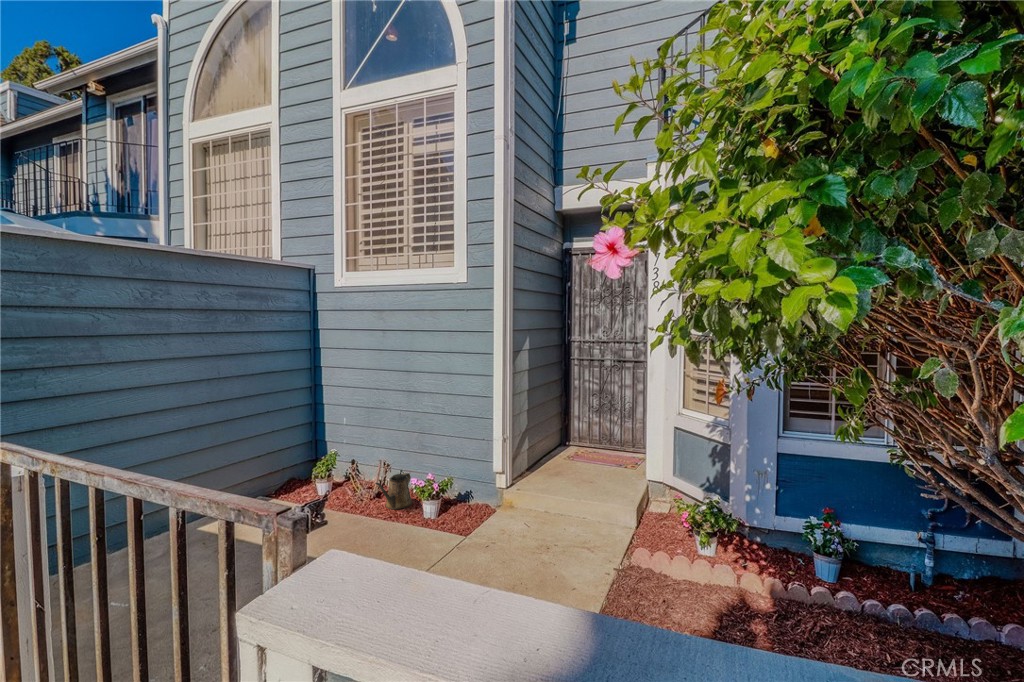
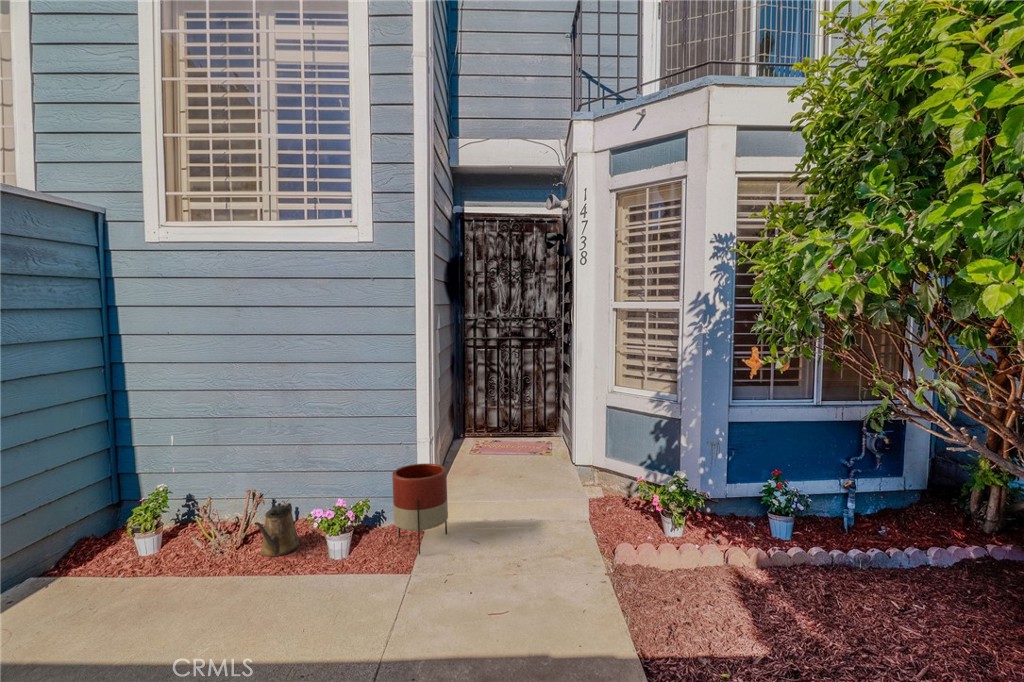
planter: none [470,457,513,527] -> present [392,464,448,555]

